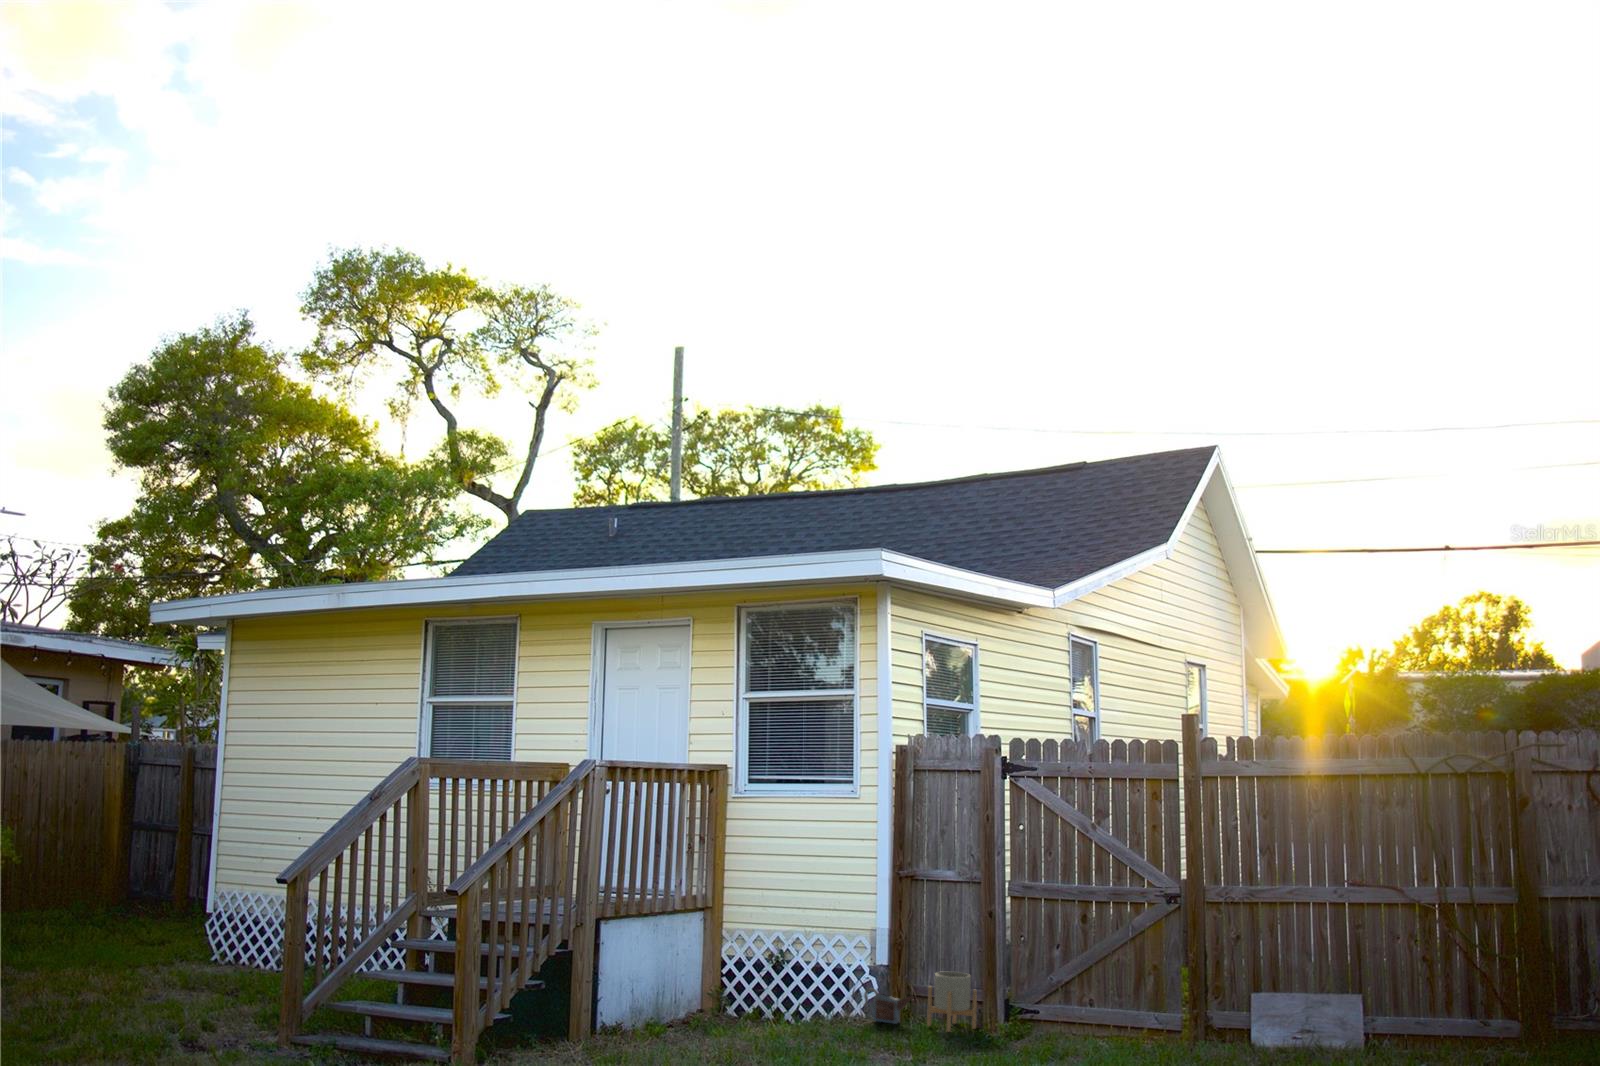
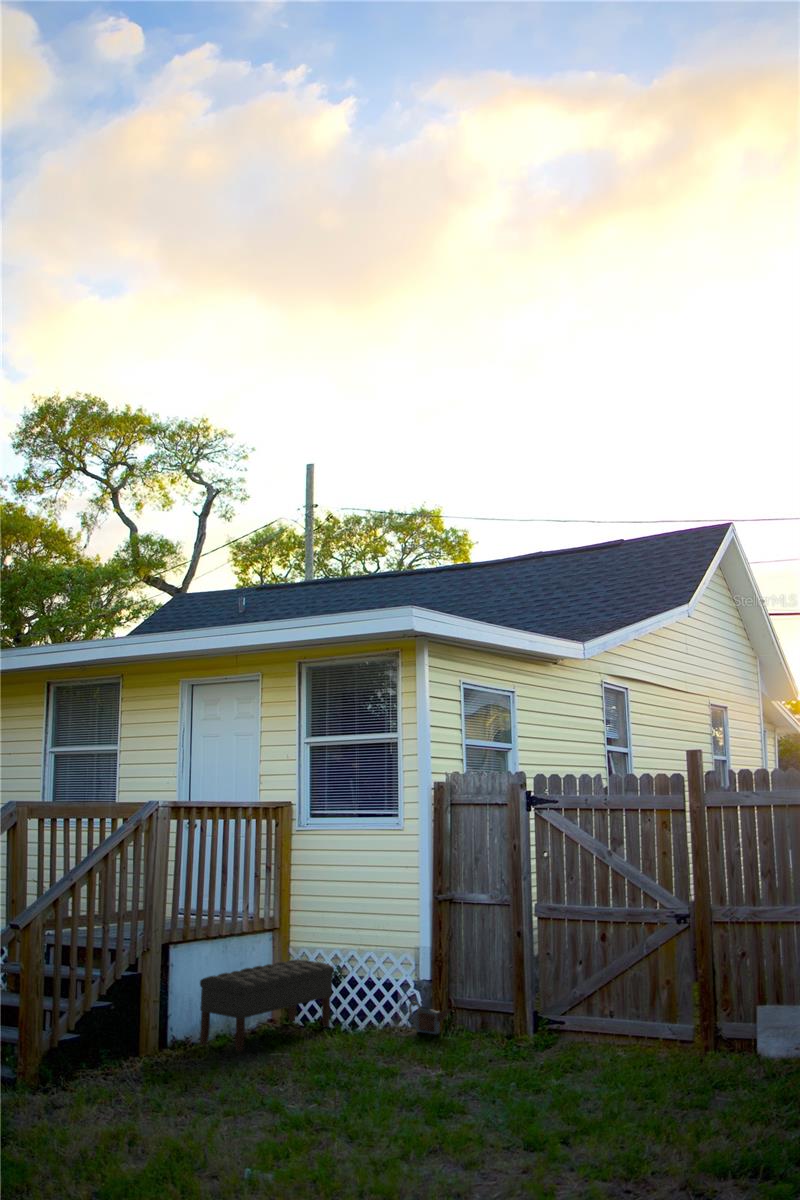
bench: none [633,942,776,1040] -> present [200,959,334,1051]
planter: present [927,972,977,1032] -> none [463,987,507,1043]

